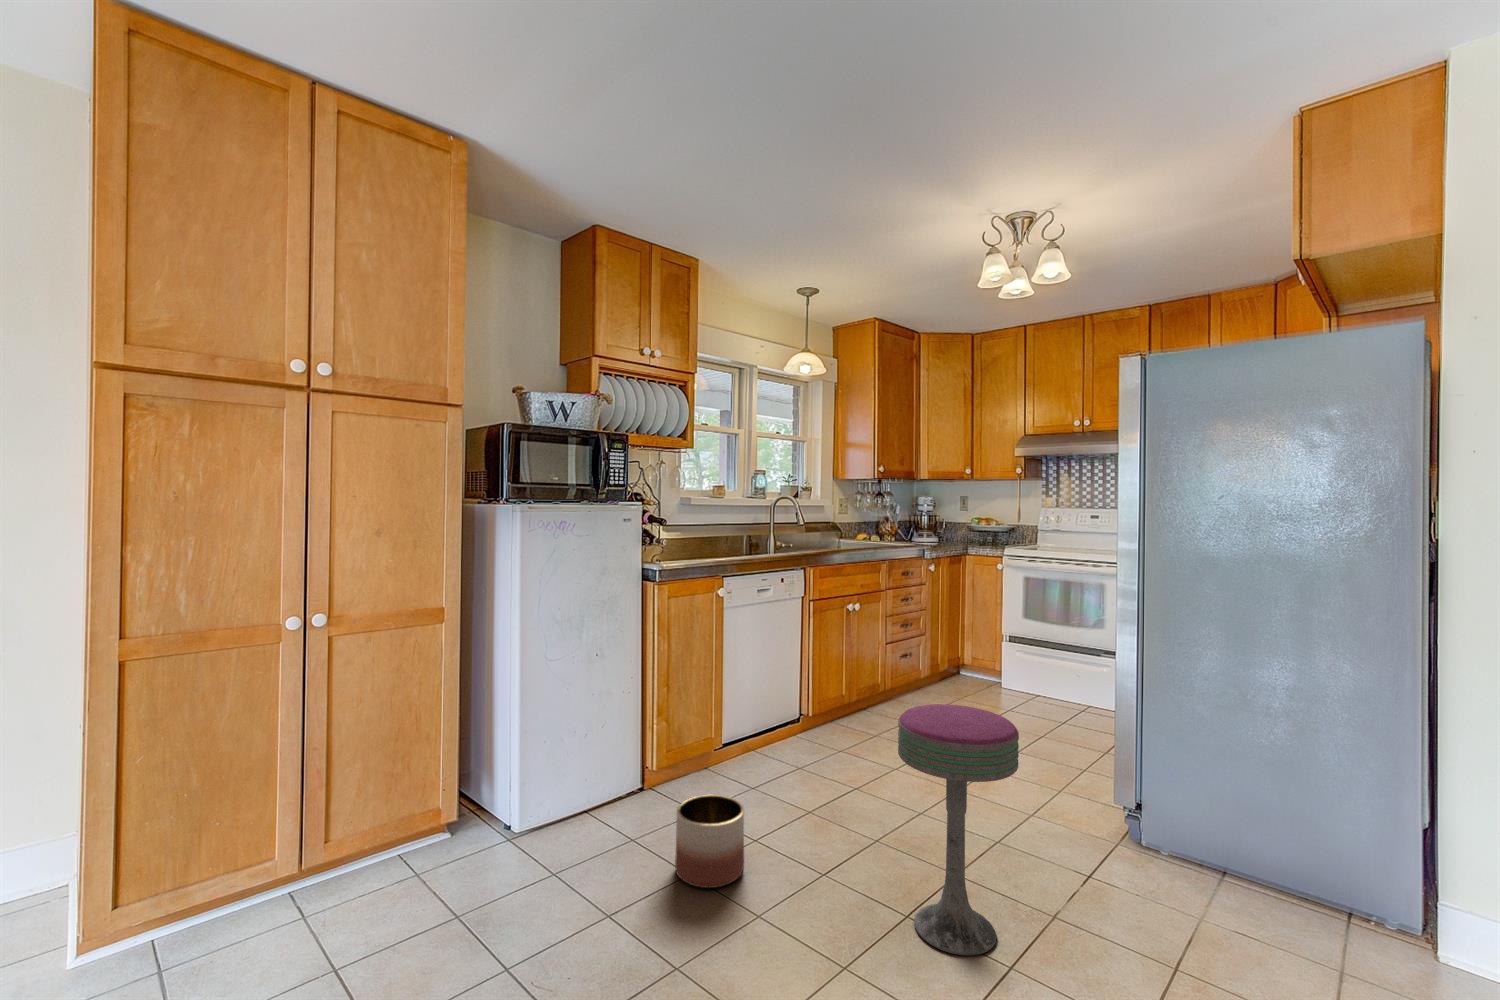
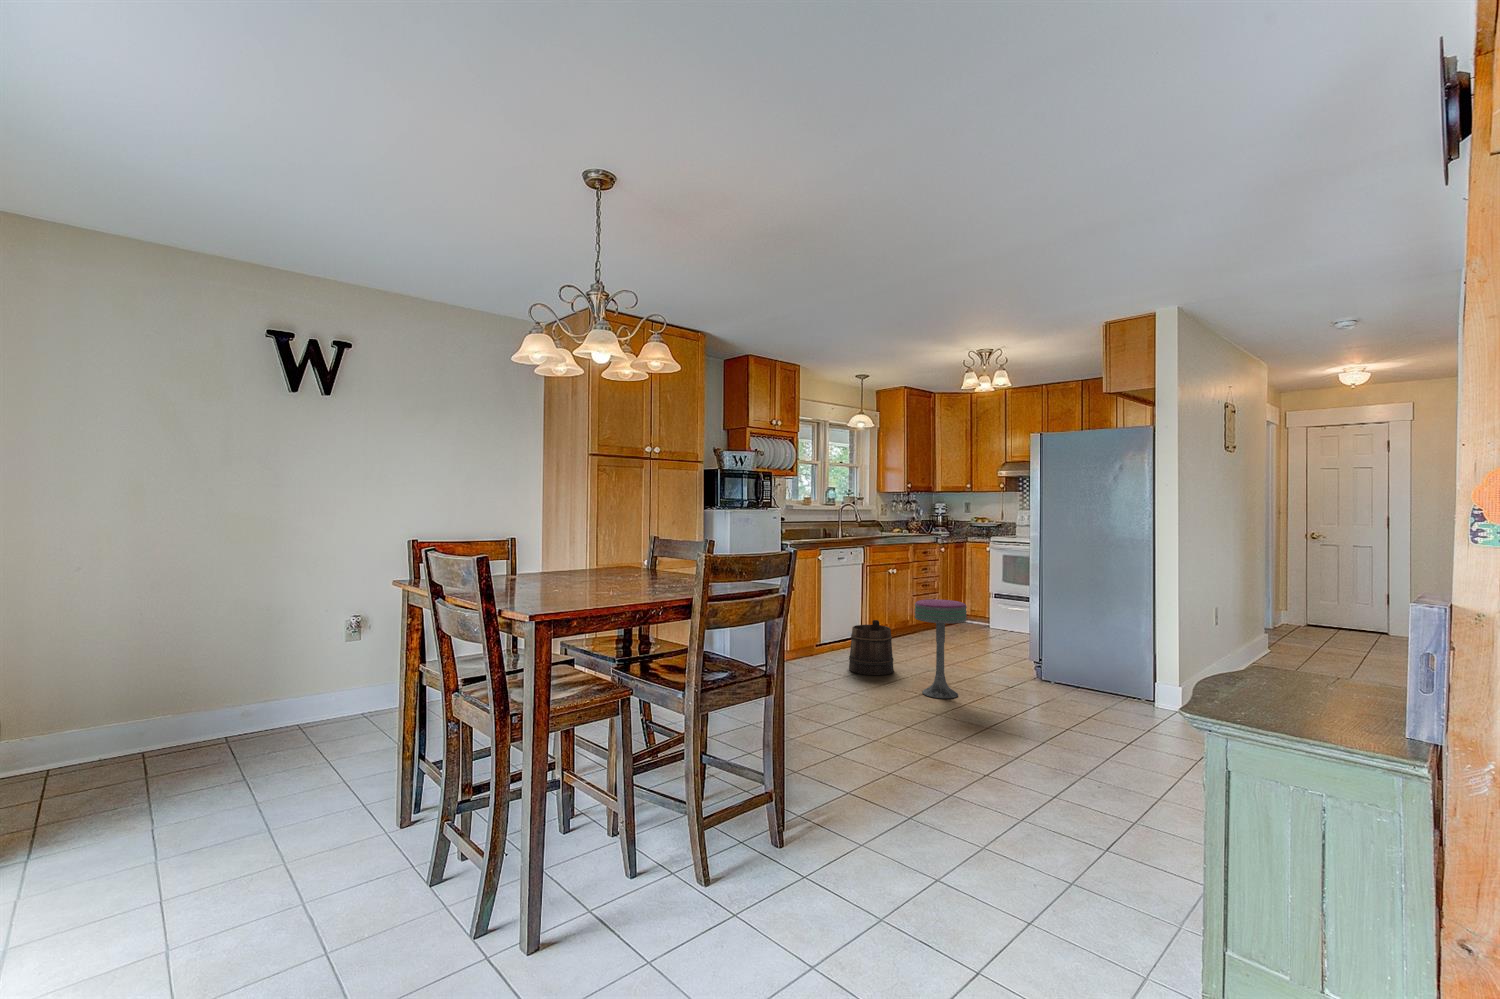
bucket: none [765,718,852,843] -> present [849,620,894,675]
planter: present [675,795,744,888] -> none [811,649,843,684]

